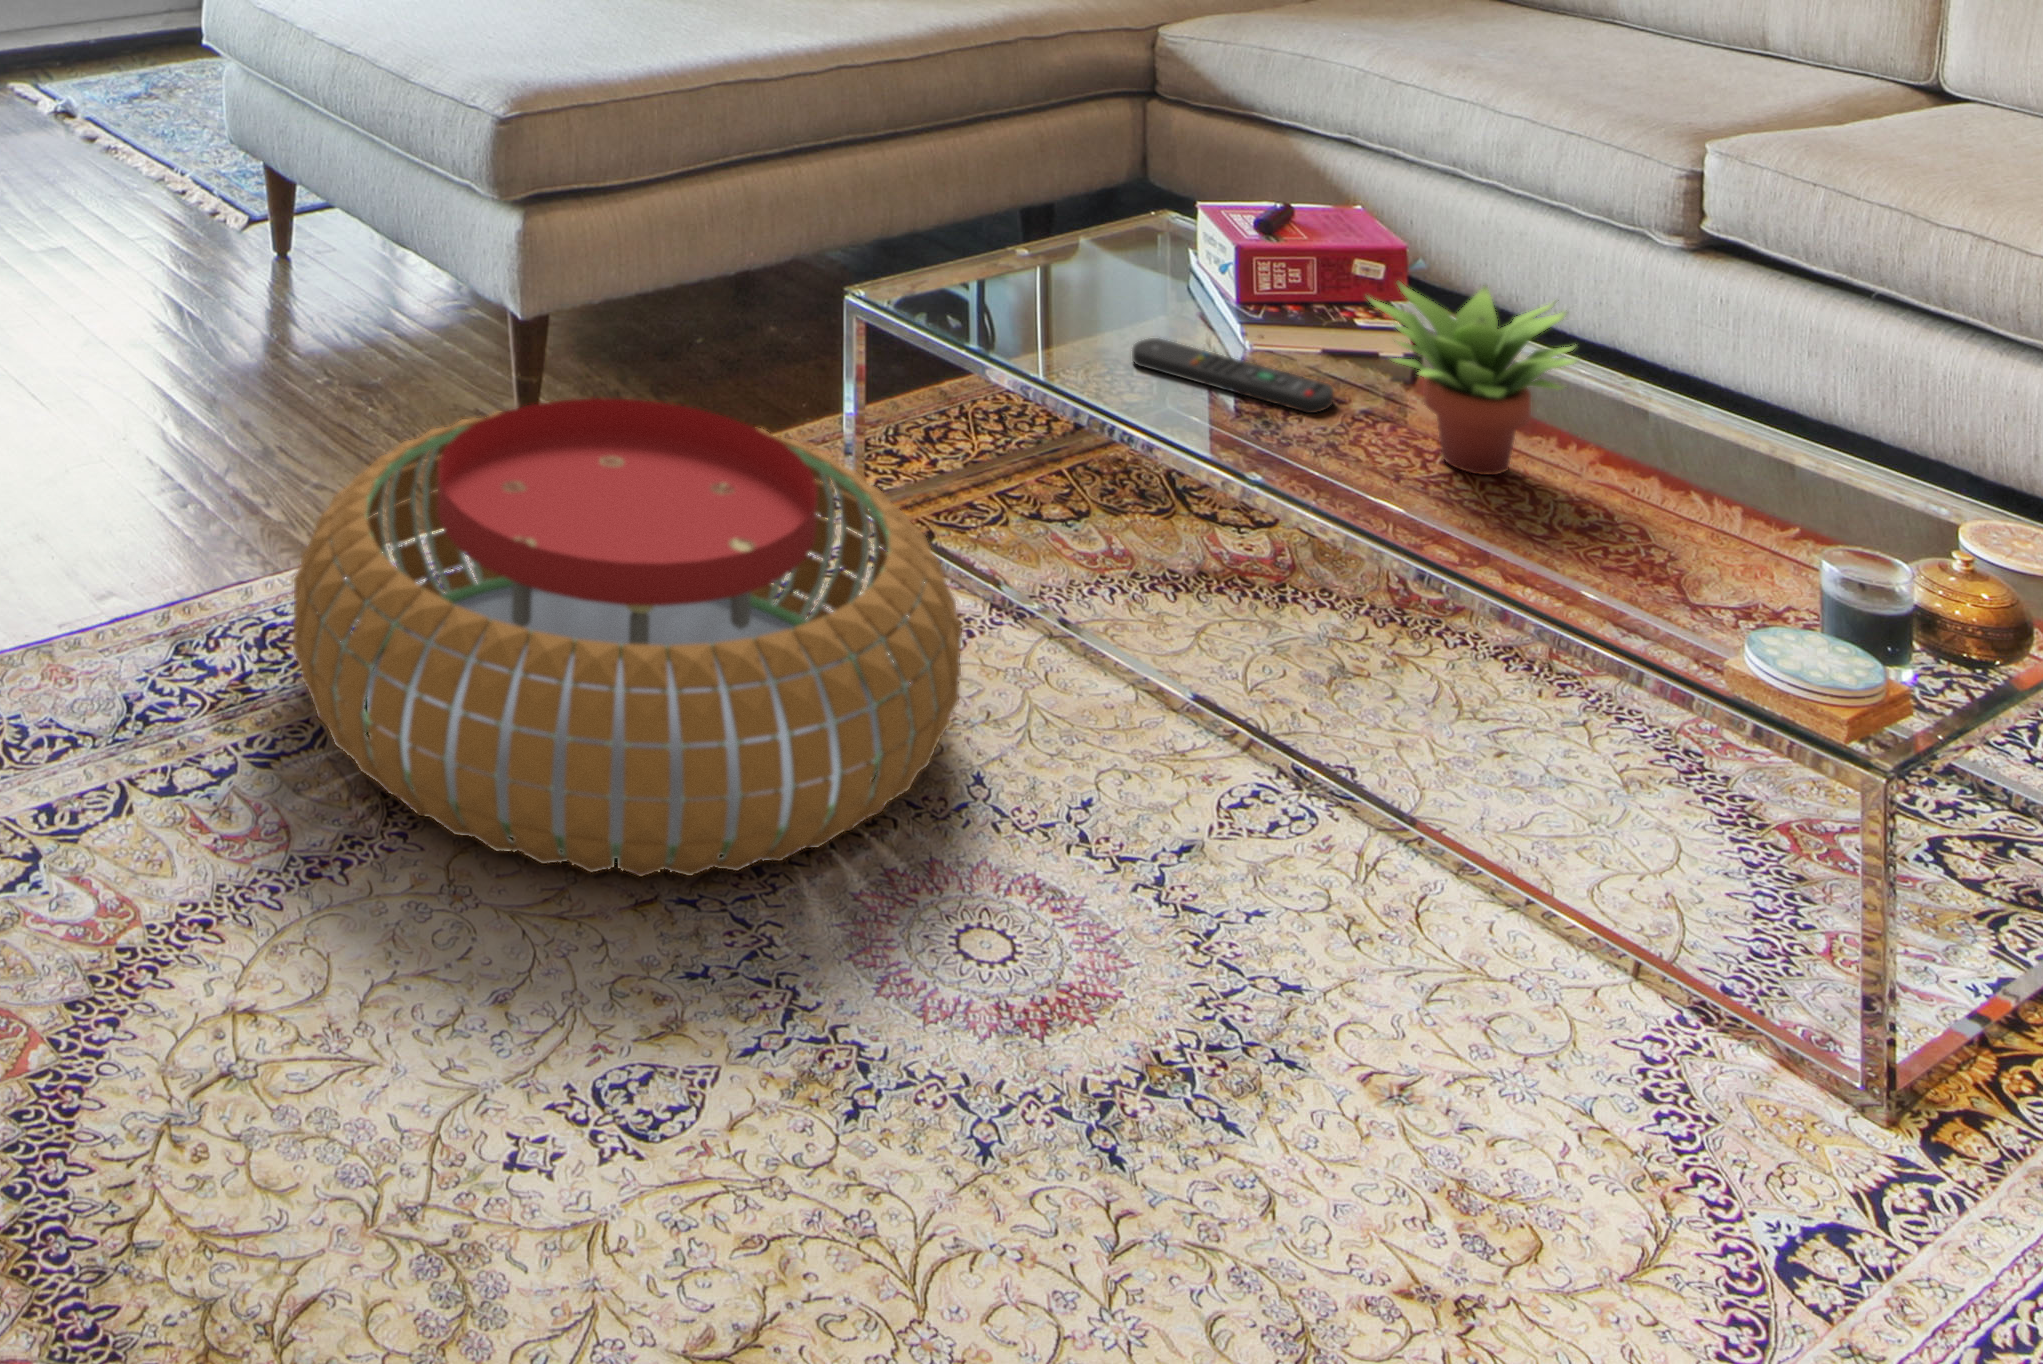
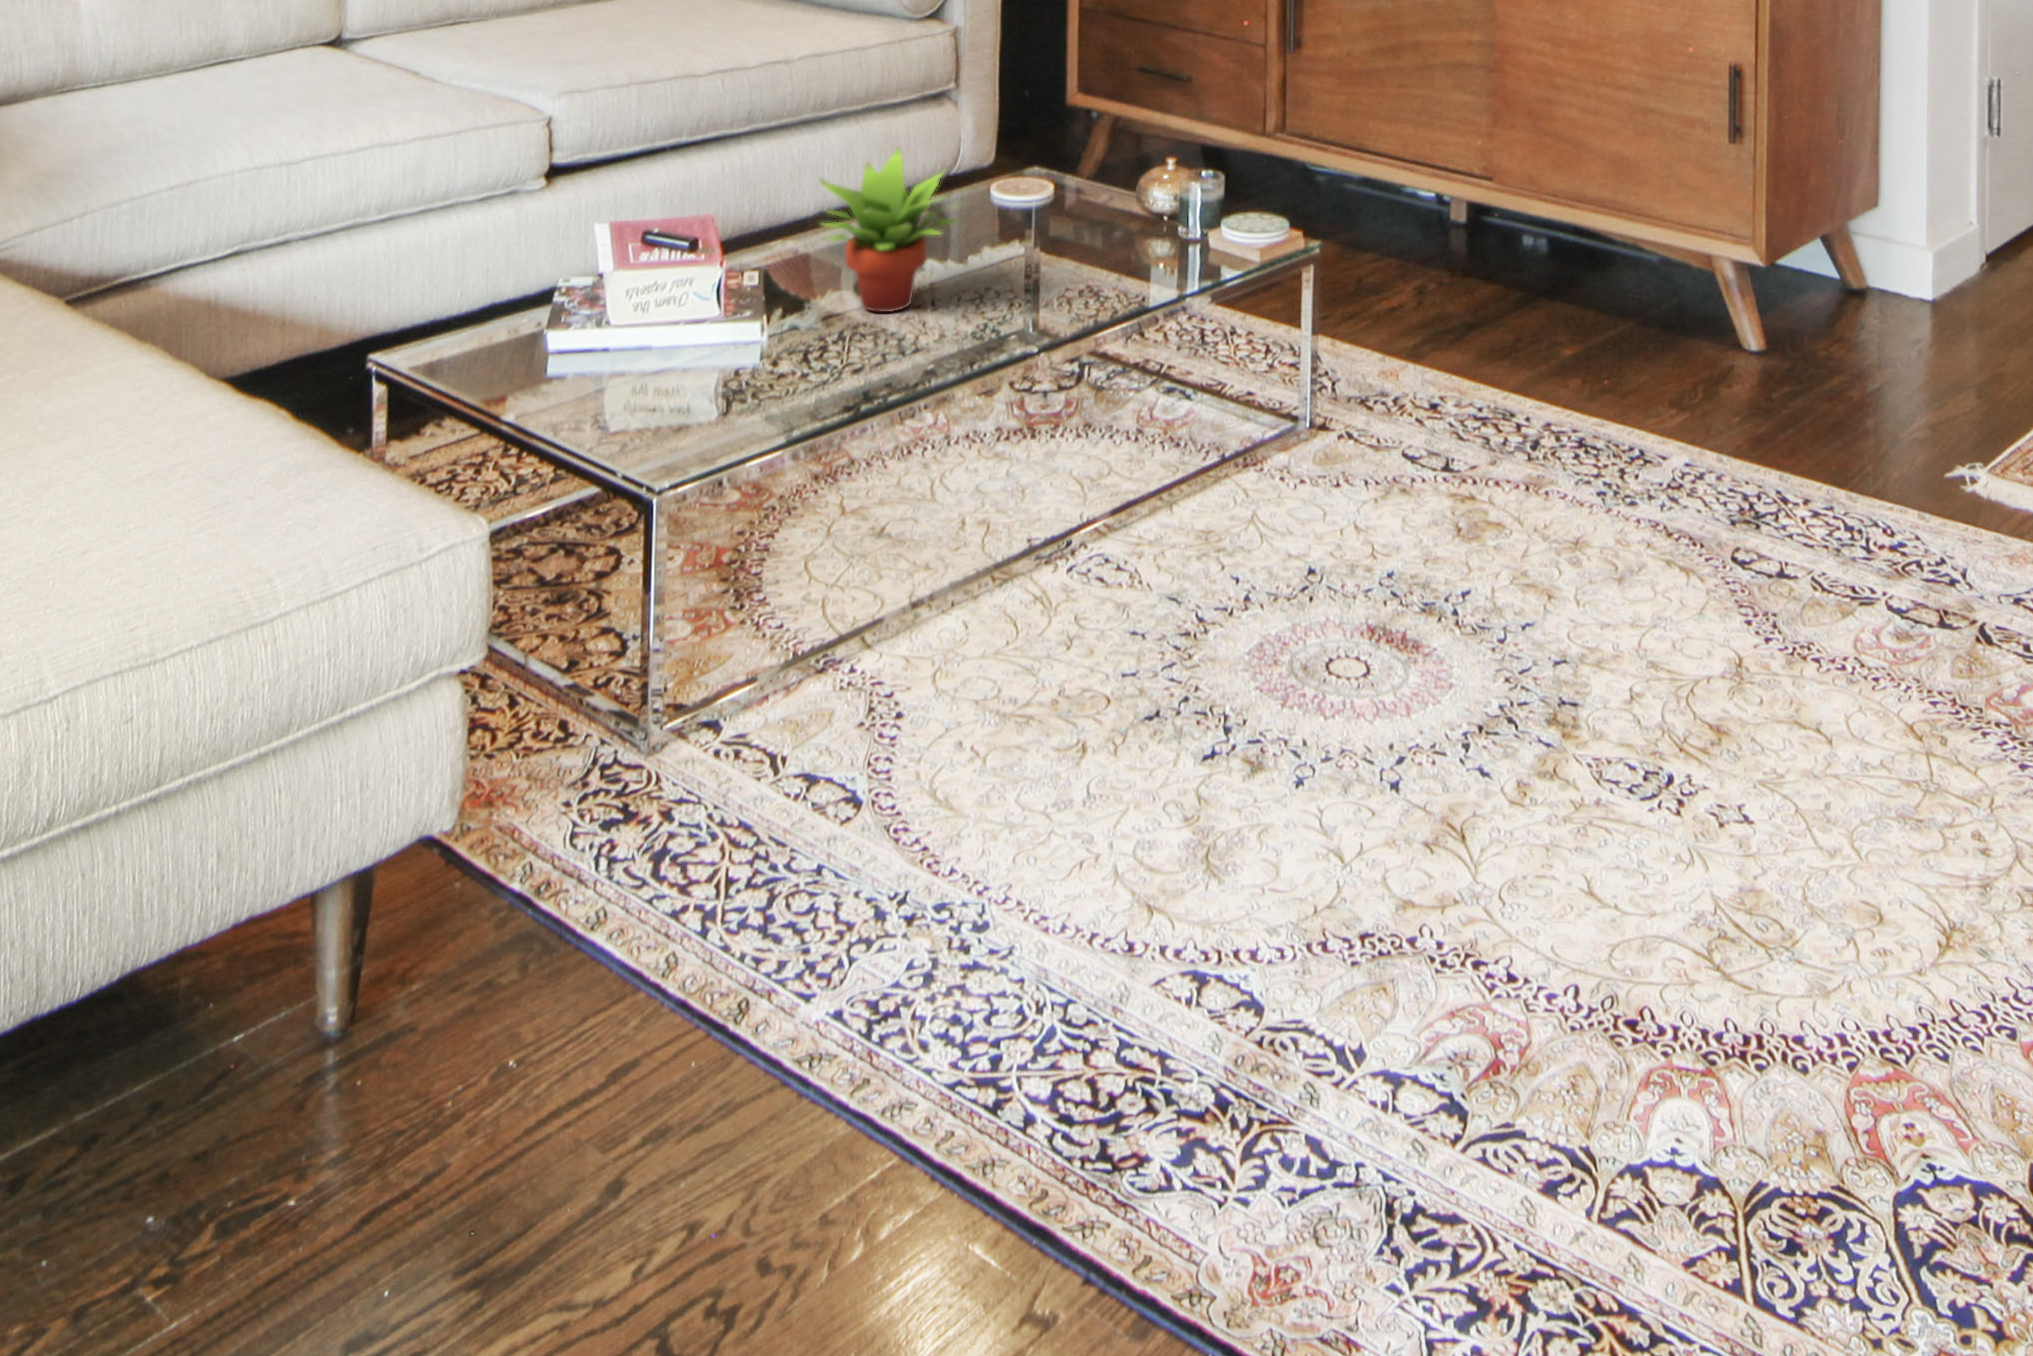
remote control: present [1132,338,1333,413] -> none [663,334,801,413]
pouf: present [293,398,962,876] -> none [740,531,1458,1055]

